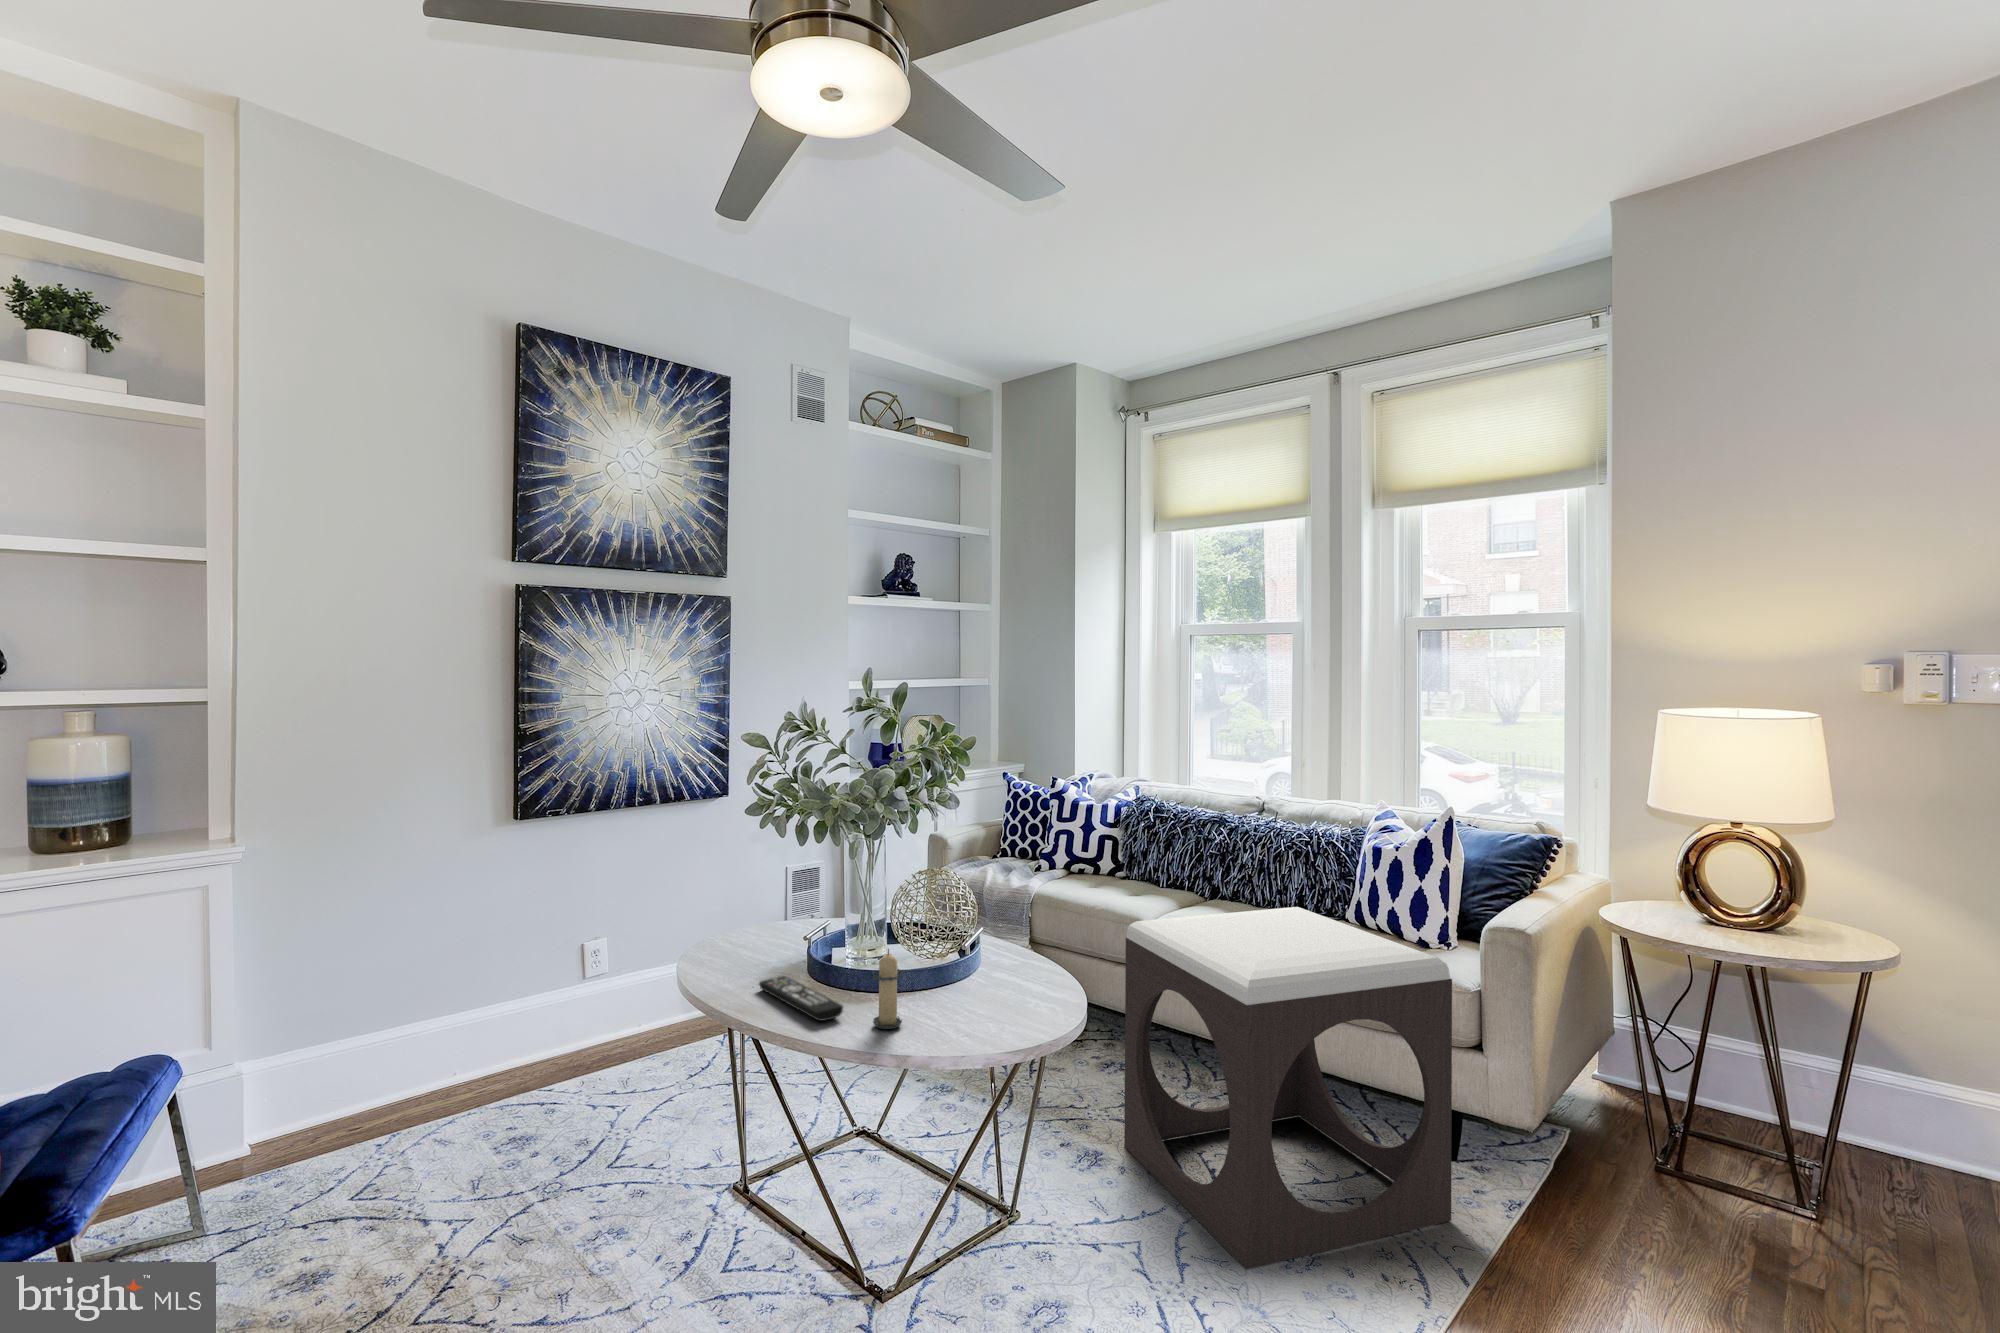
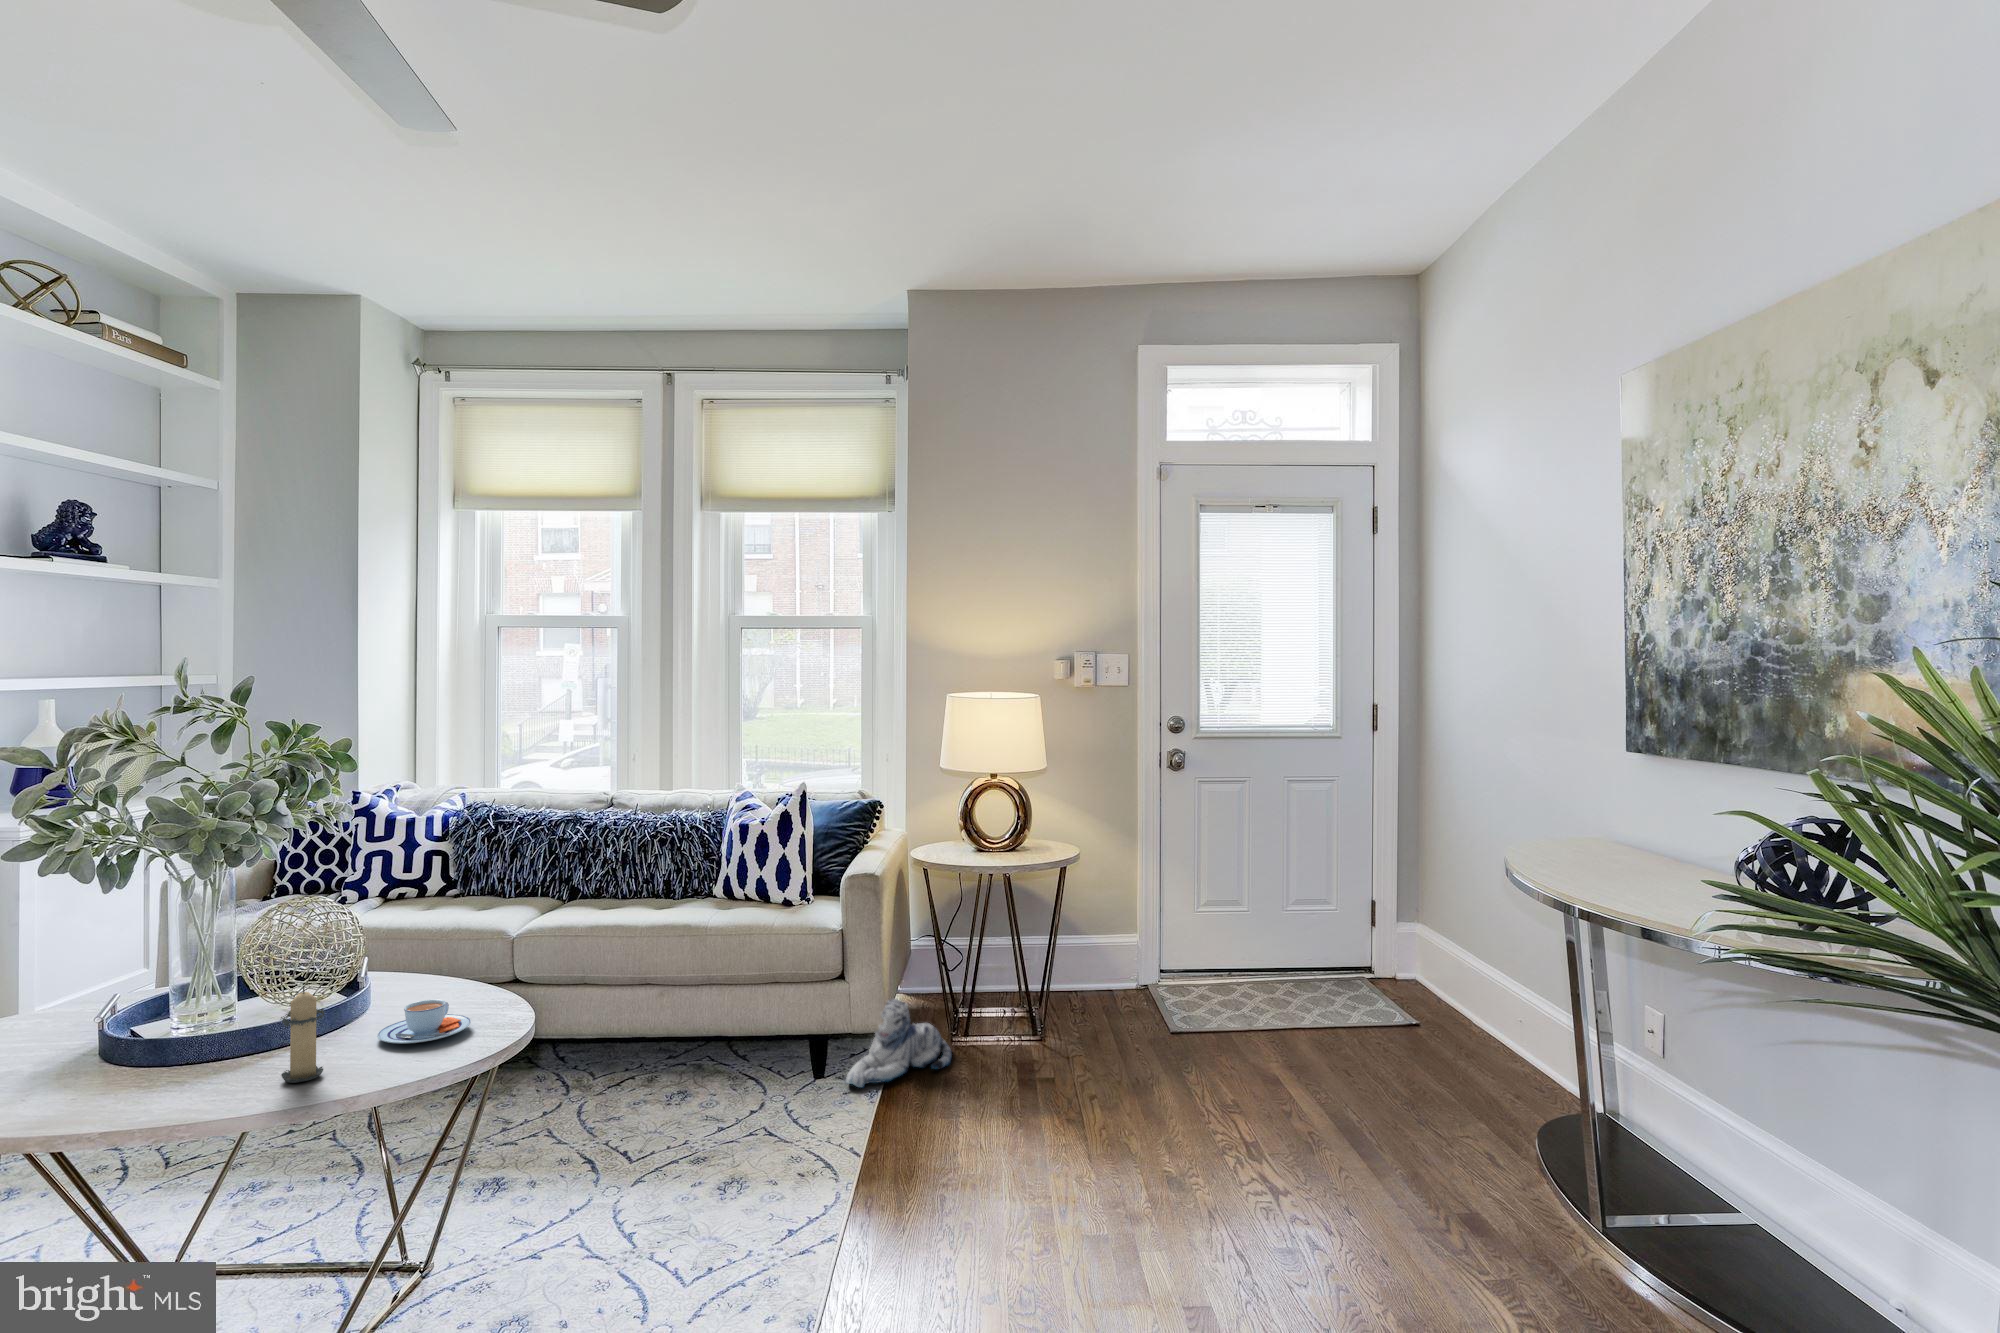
footstool: present [1124,907,1452,1269] -> none [523,886,836,1217]
remote control: present [759,976,844,1021] -> none [54,1066,230,1096]
teacup: none [955,979,1028,1018] -> present [377,999,471,1044]
plush toy: none [1478,1087,1647,1204] -> present [845,999,952,1088]

